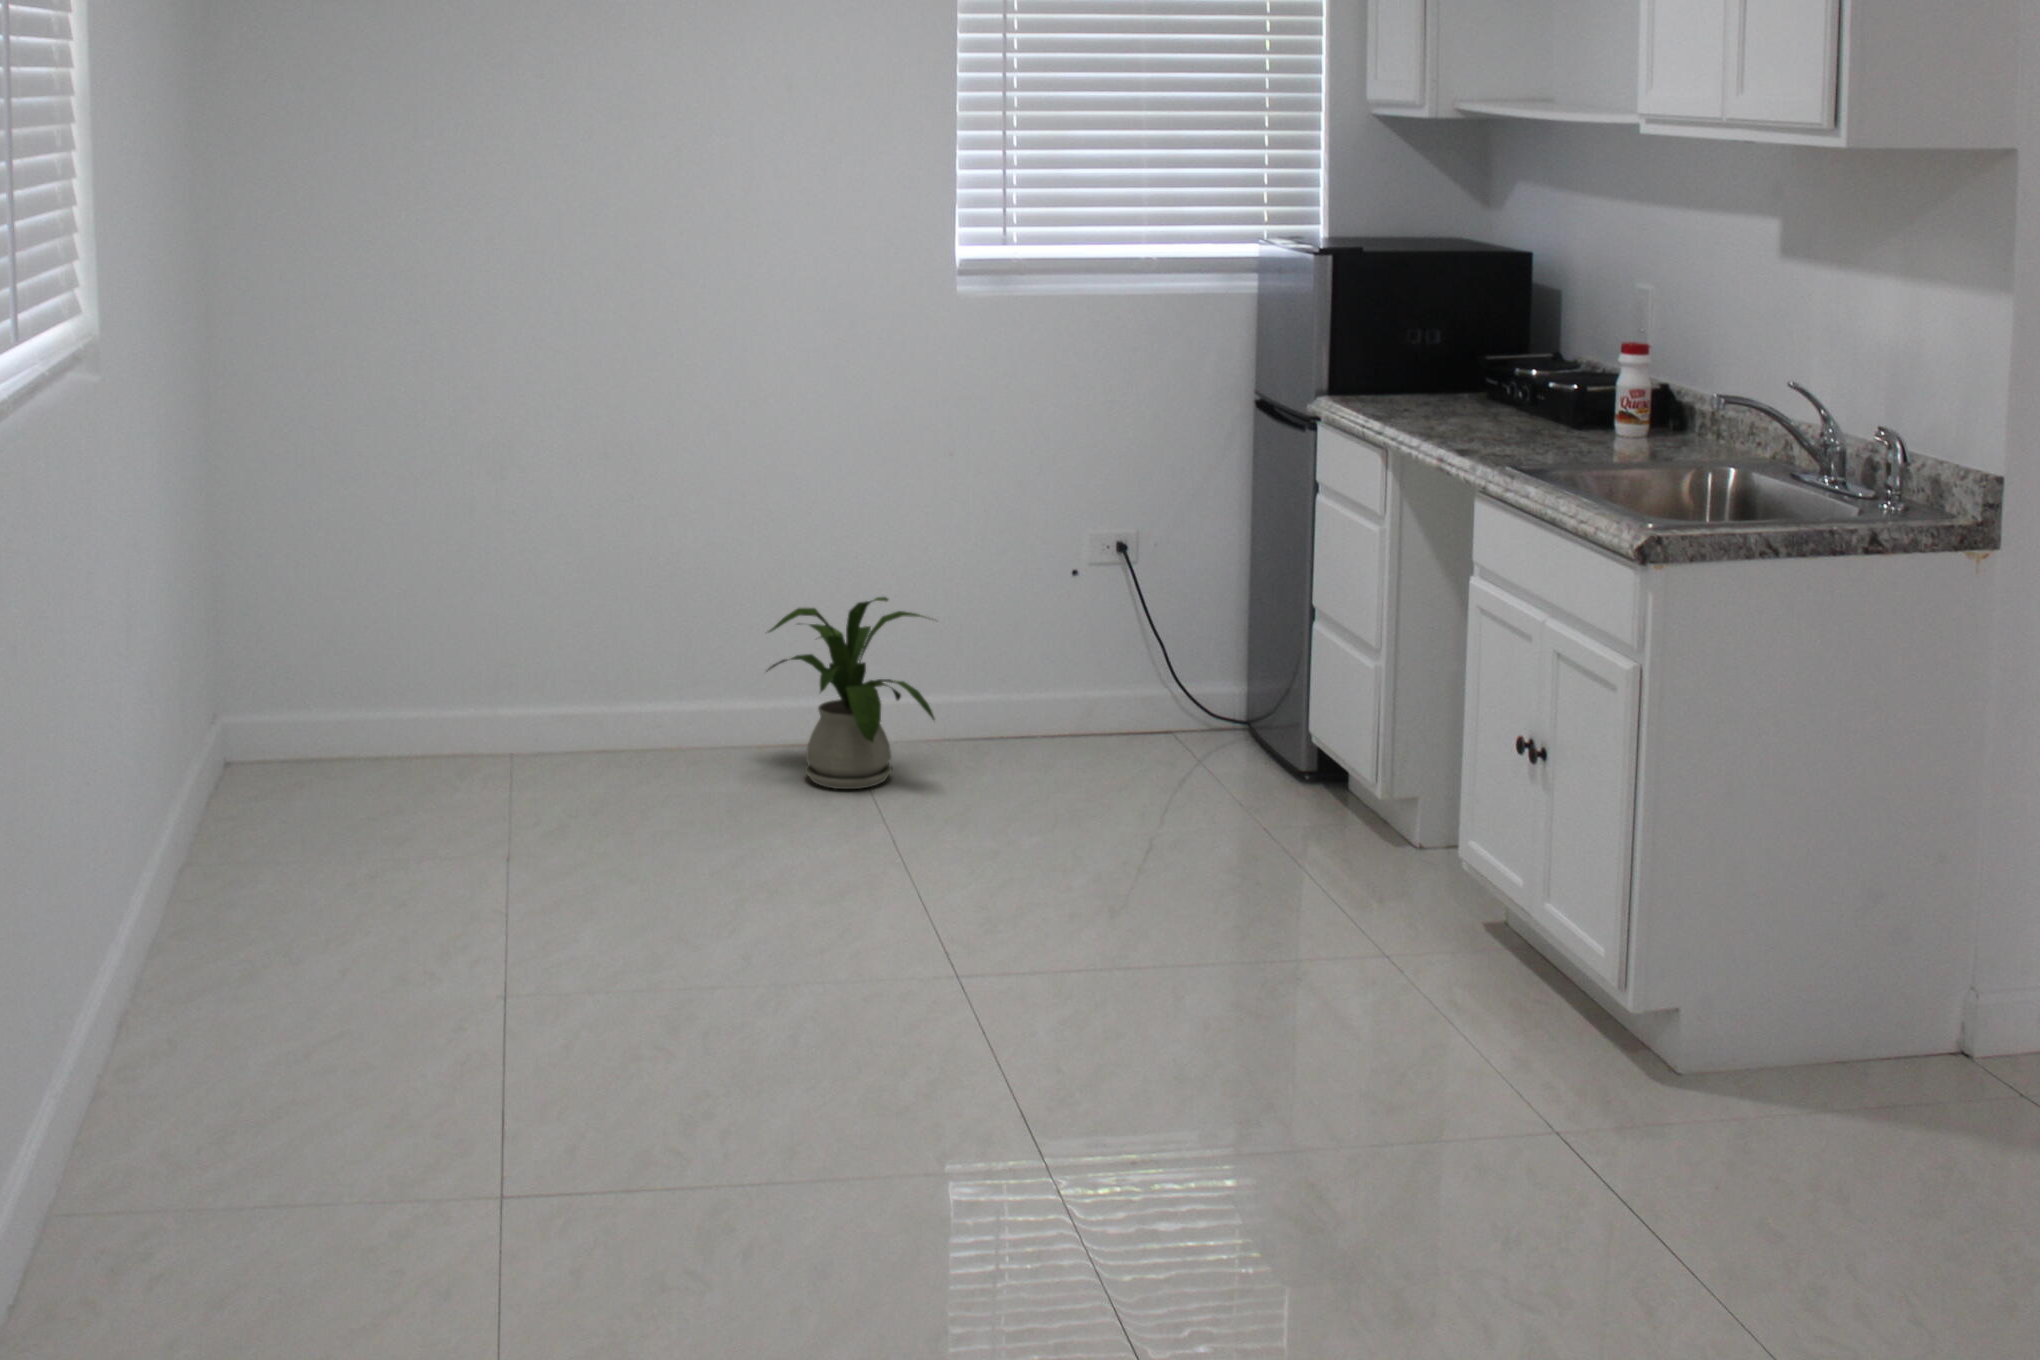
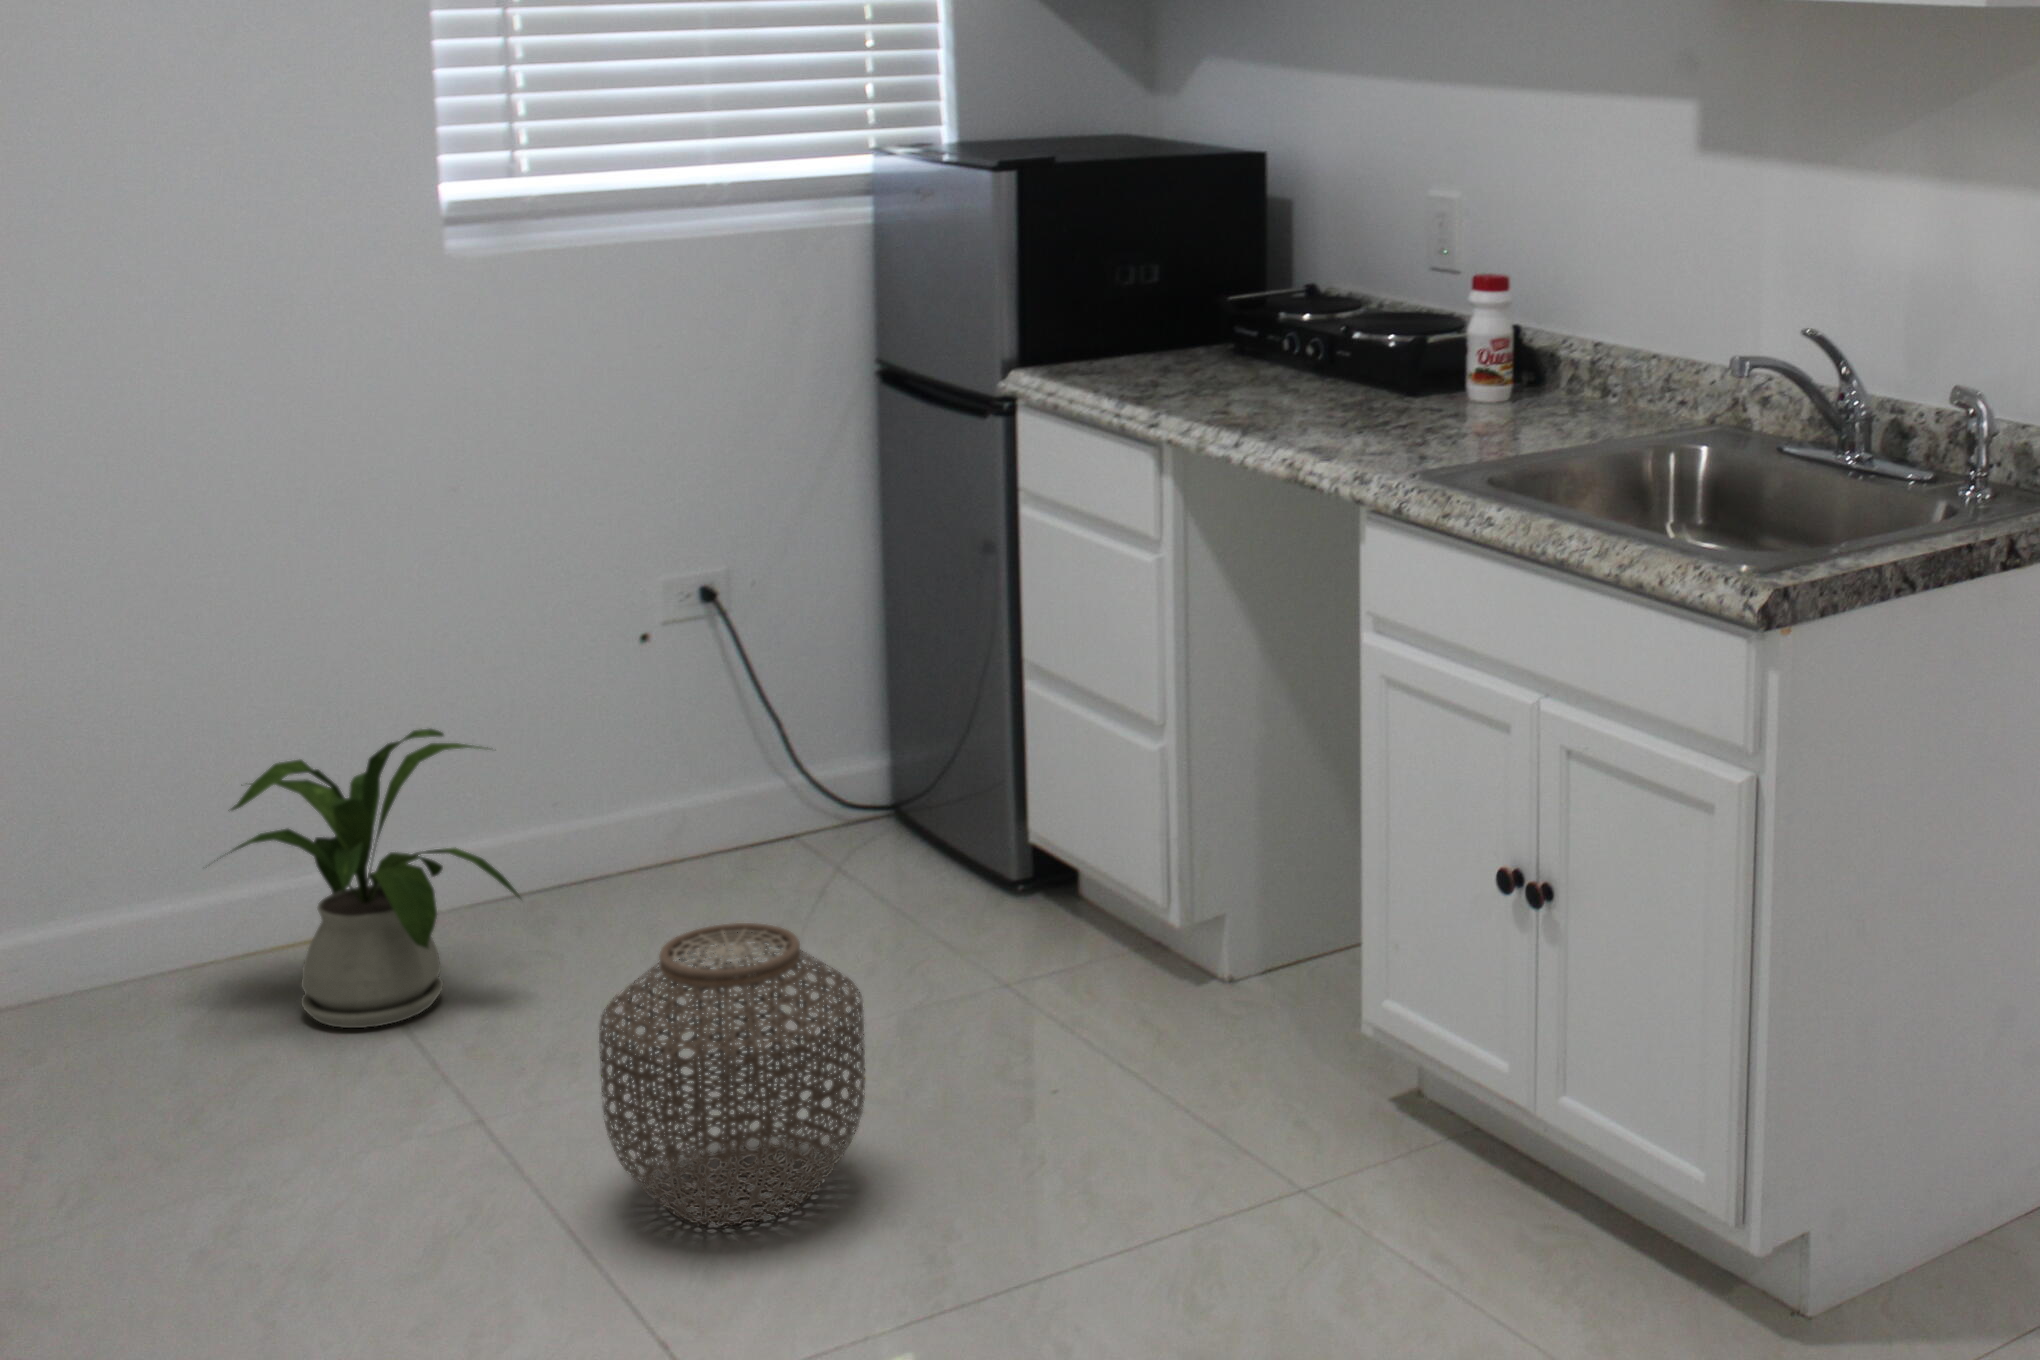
woven basket: none [891,736,1066,940] -> present [599,923,865,1225]

